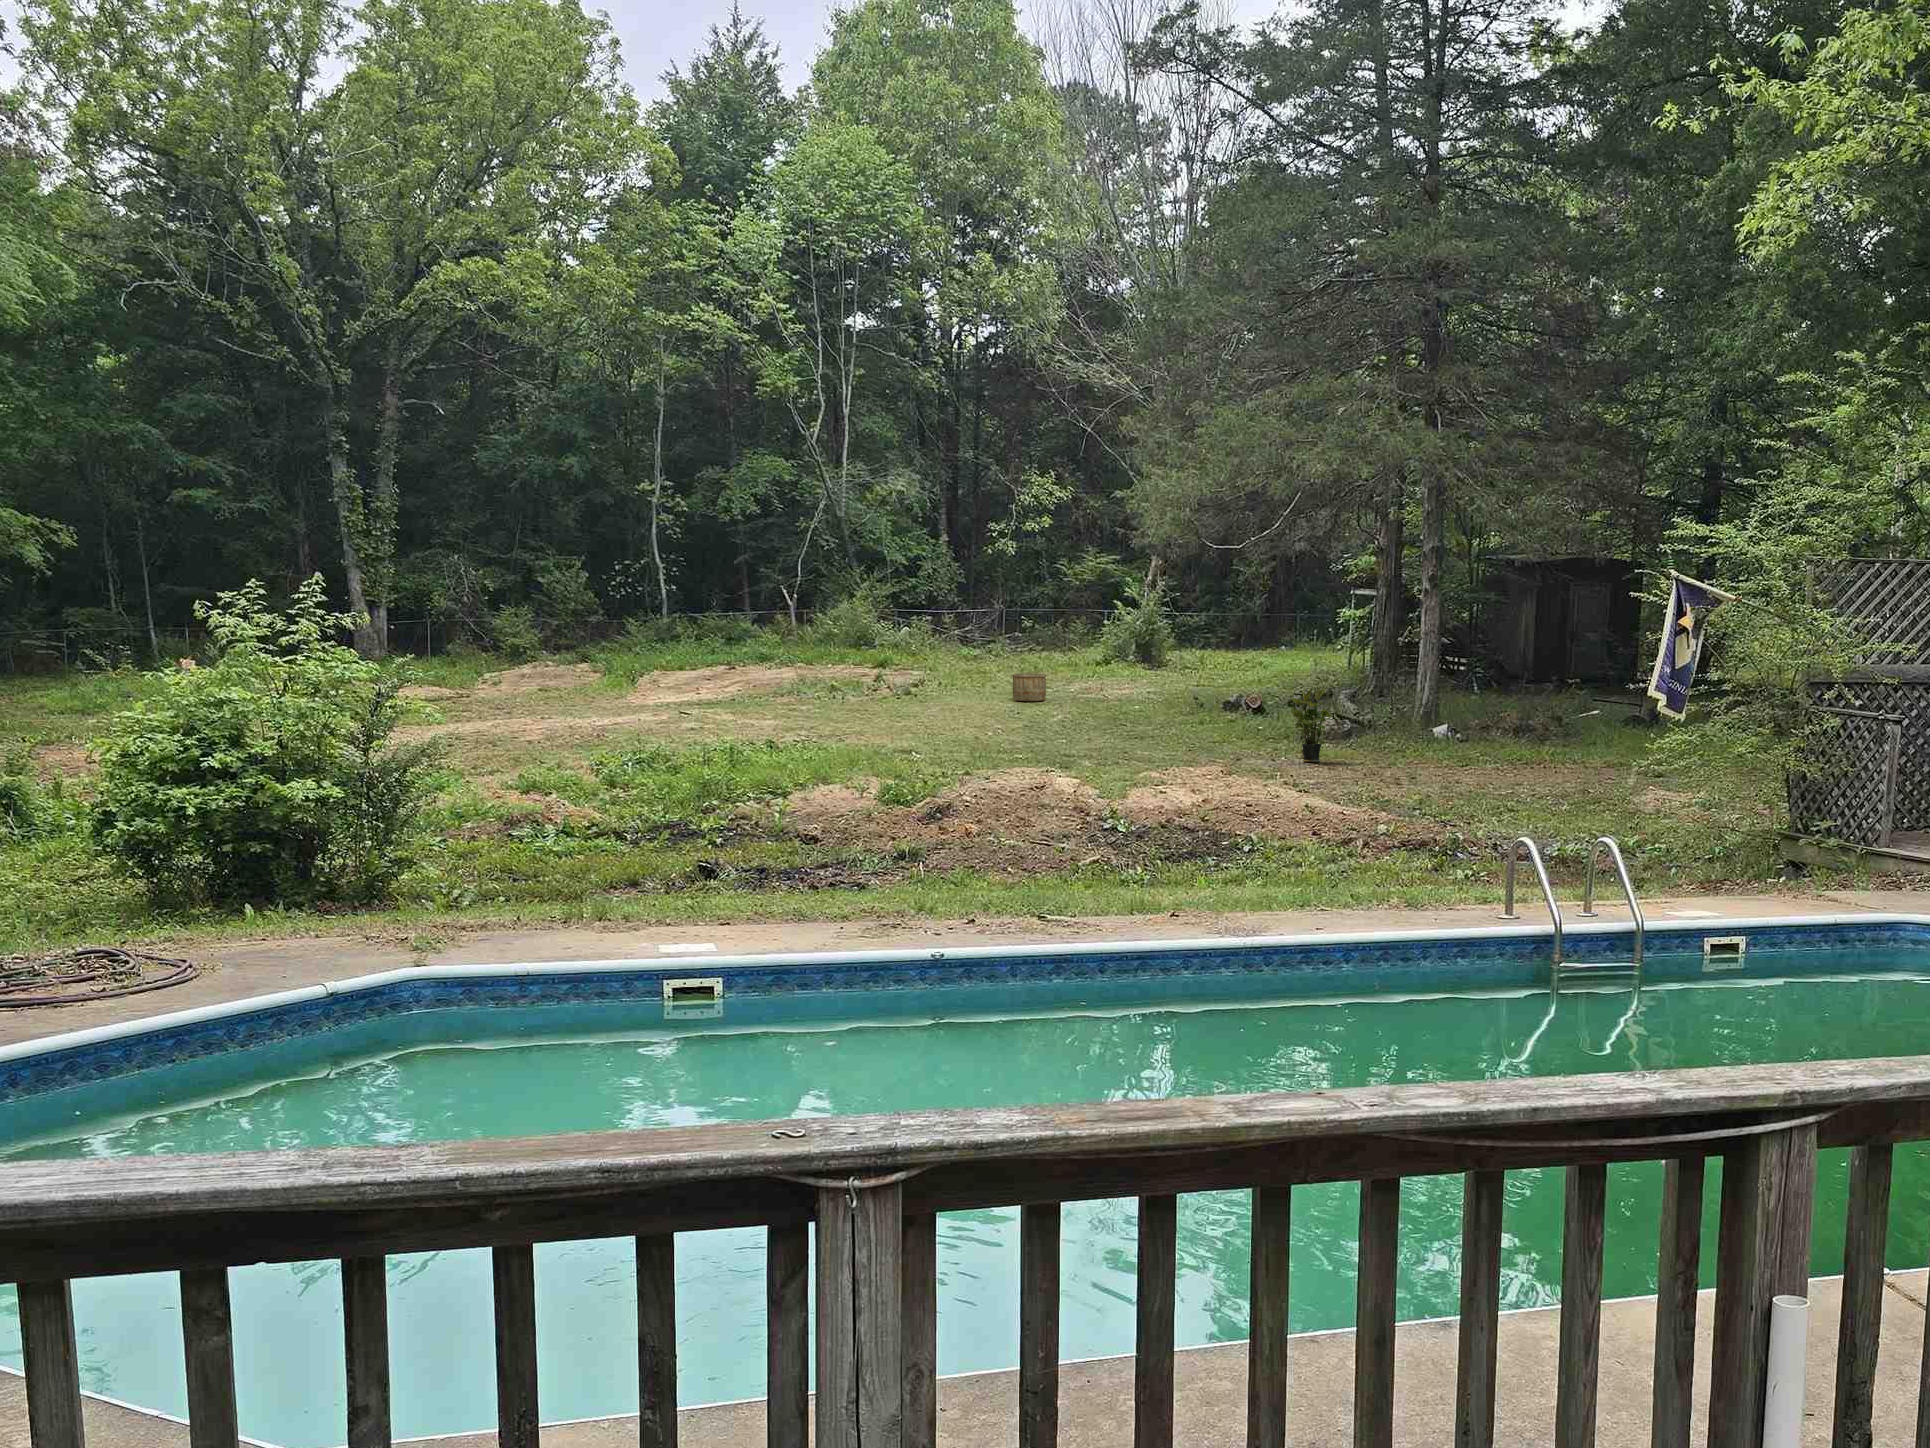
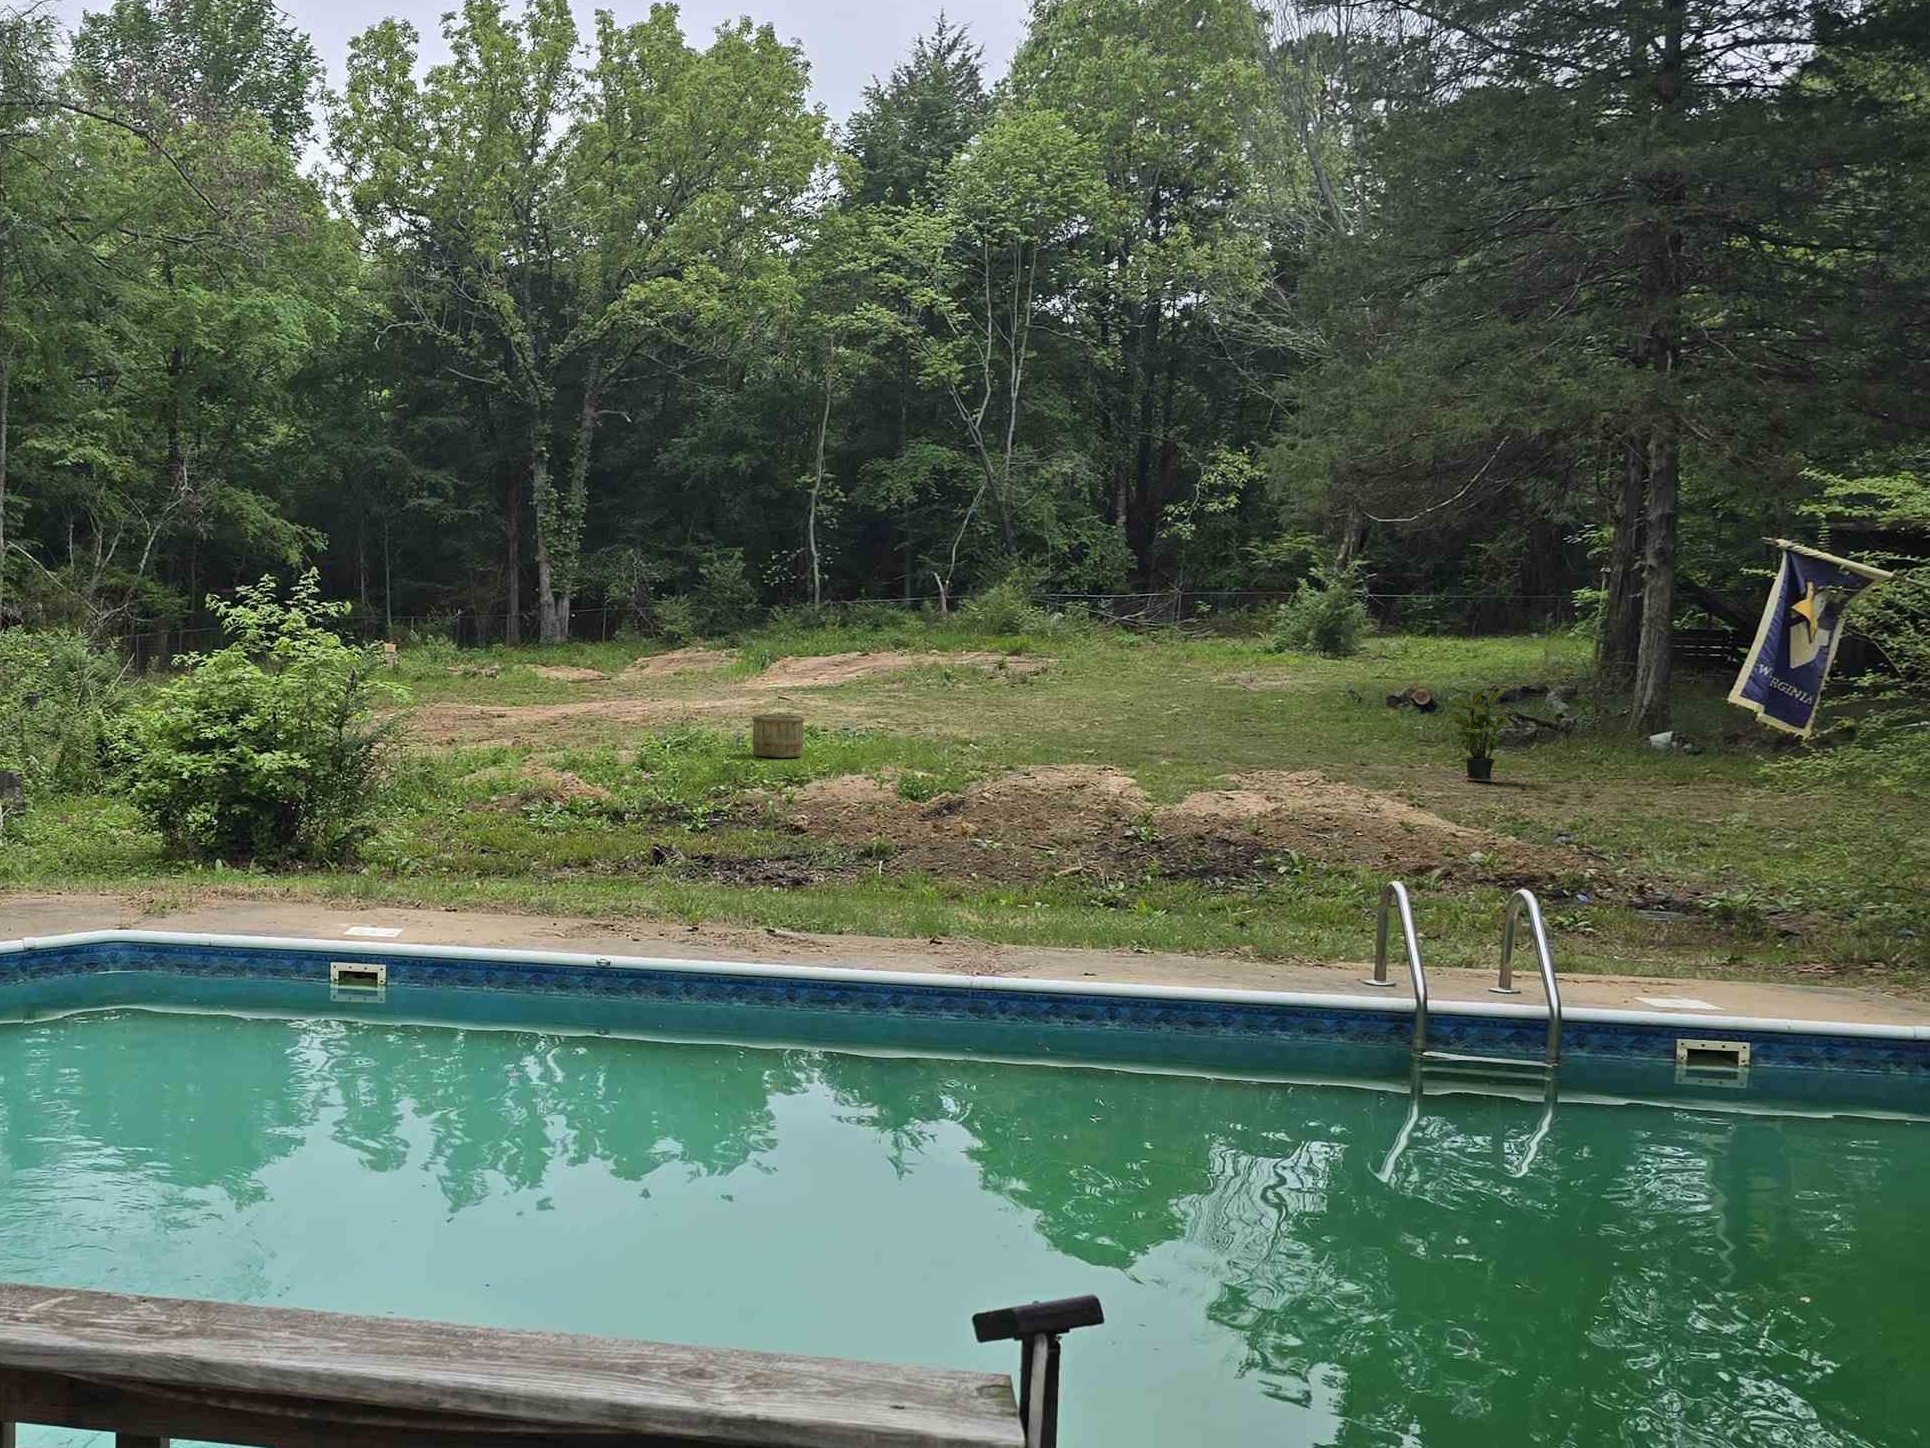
wooden bucket: present [1012,673,1047,701] -> present [752,714,805,758]

